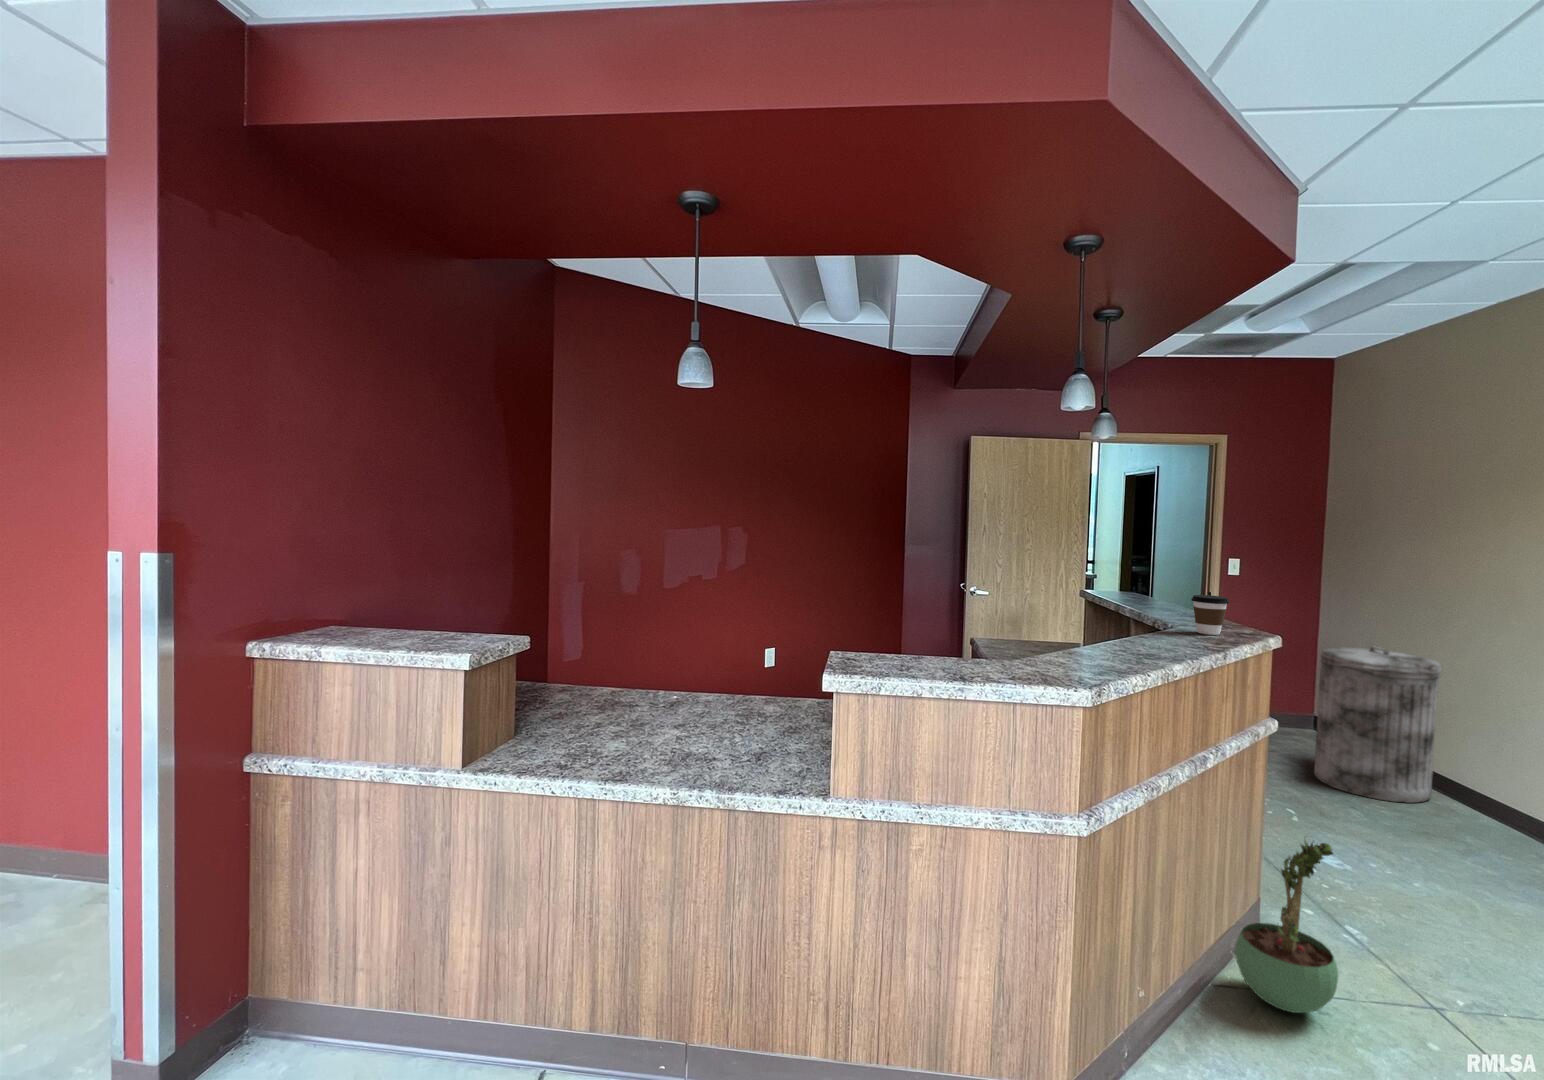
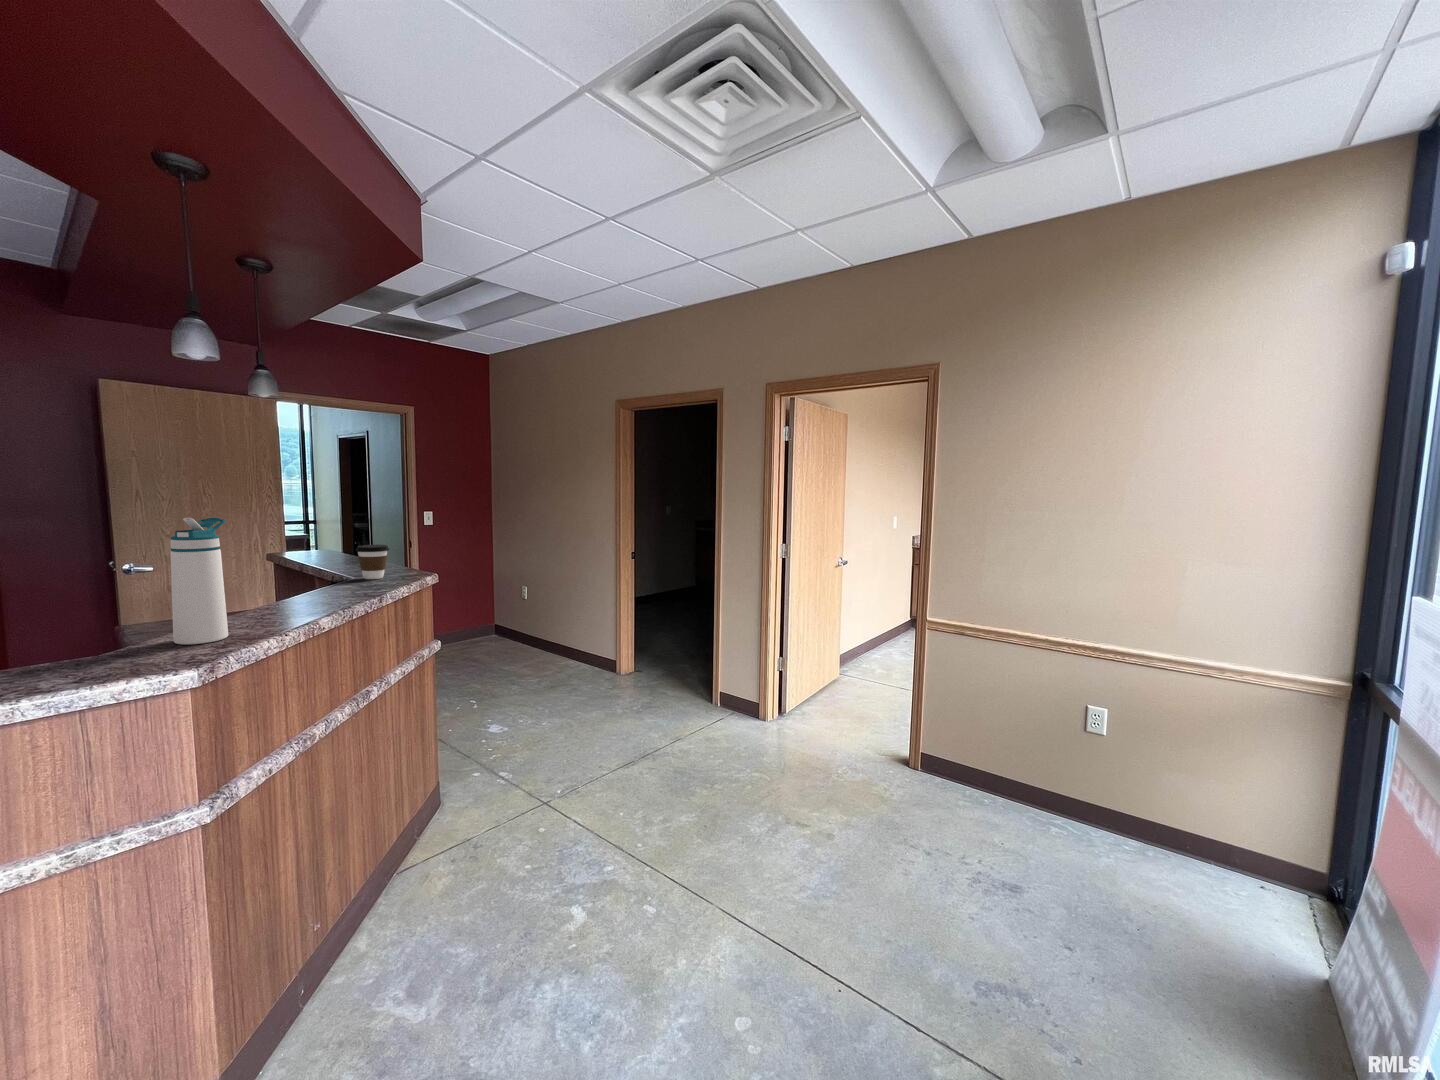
water bottle: none [1060,553,1106,669] -> present [170,518,228,645]
trash can: present [1314,647,1441,803] -> none [486,565,555,669]
potted plant: present [1235,841,1338,1013] -> none [412,726,485,865]

